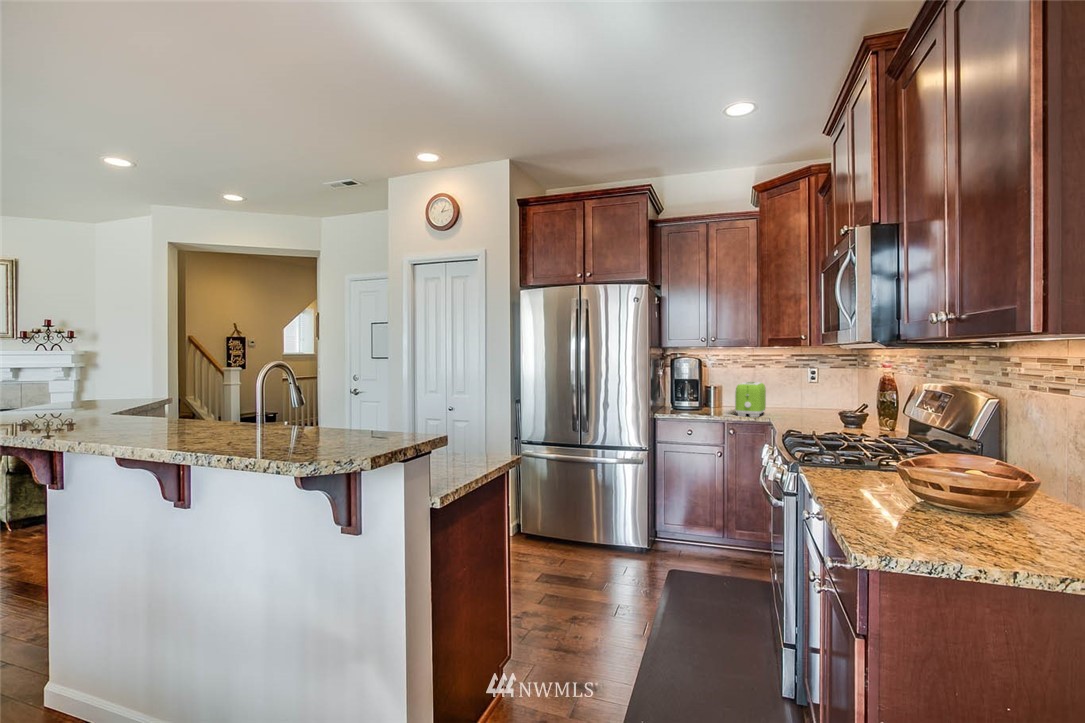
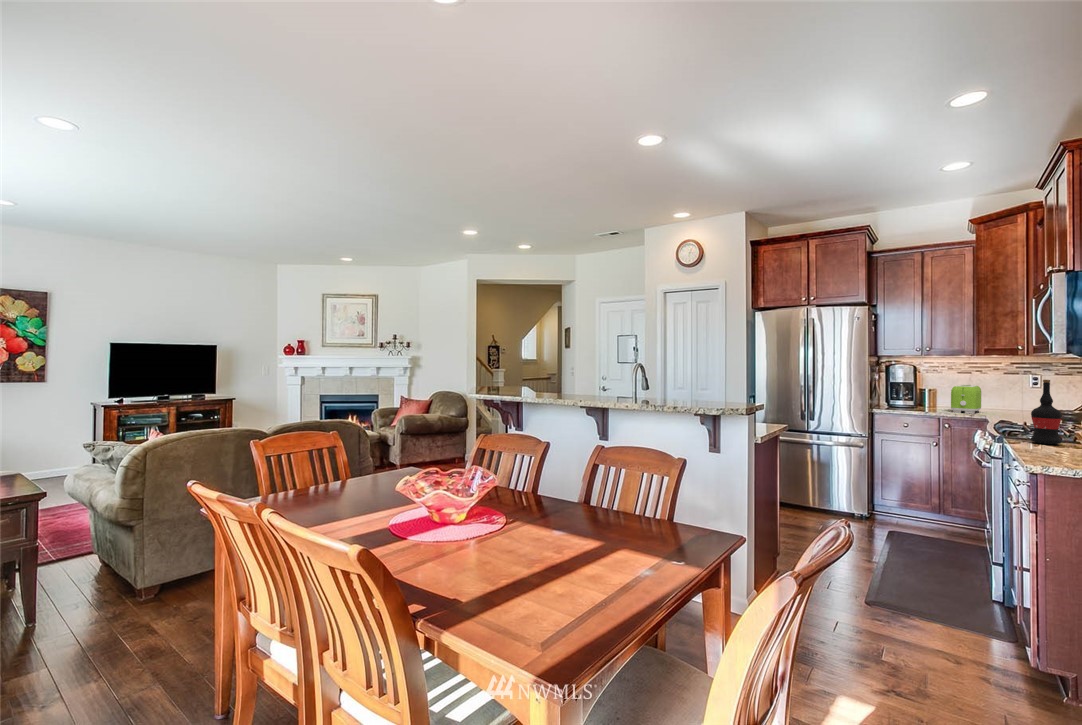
wine bottle: none [834,383,874,482] -> present [1031,380,1062,444]

